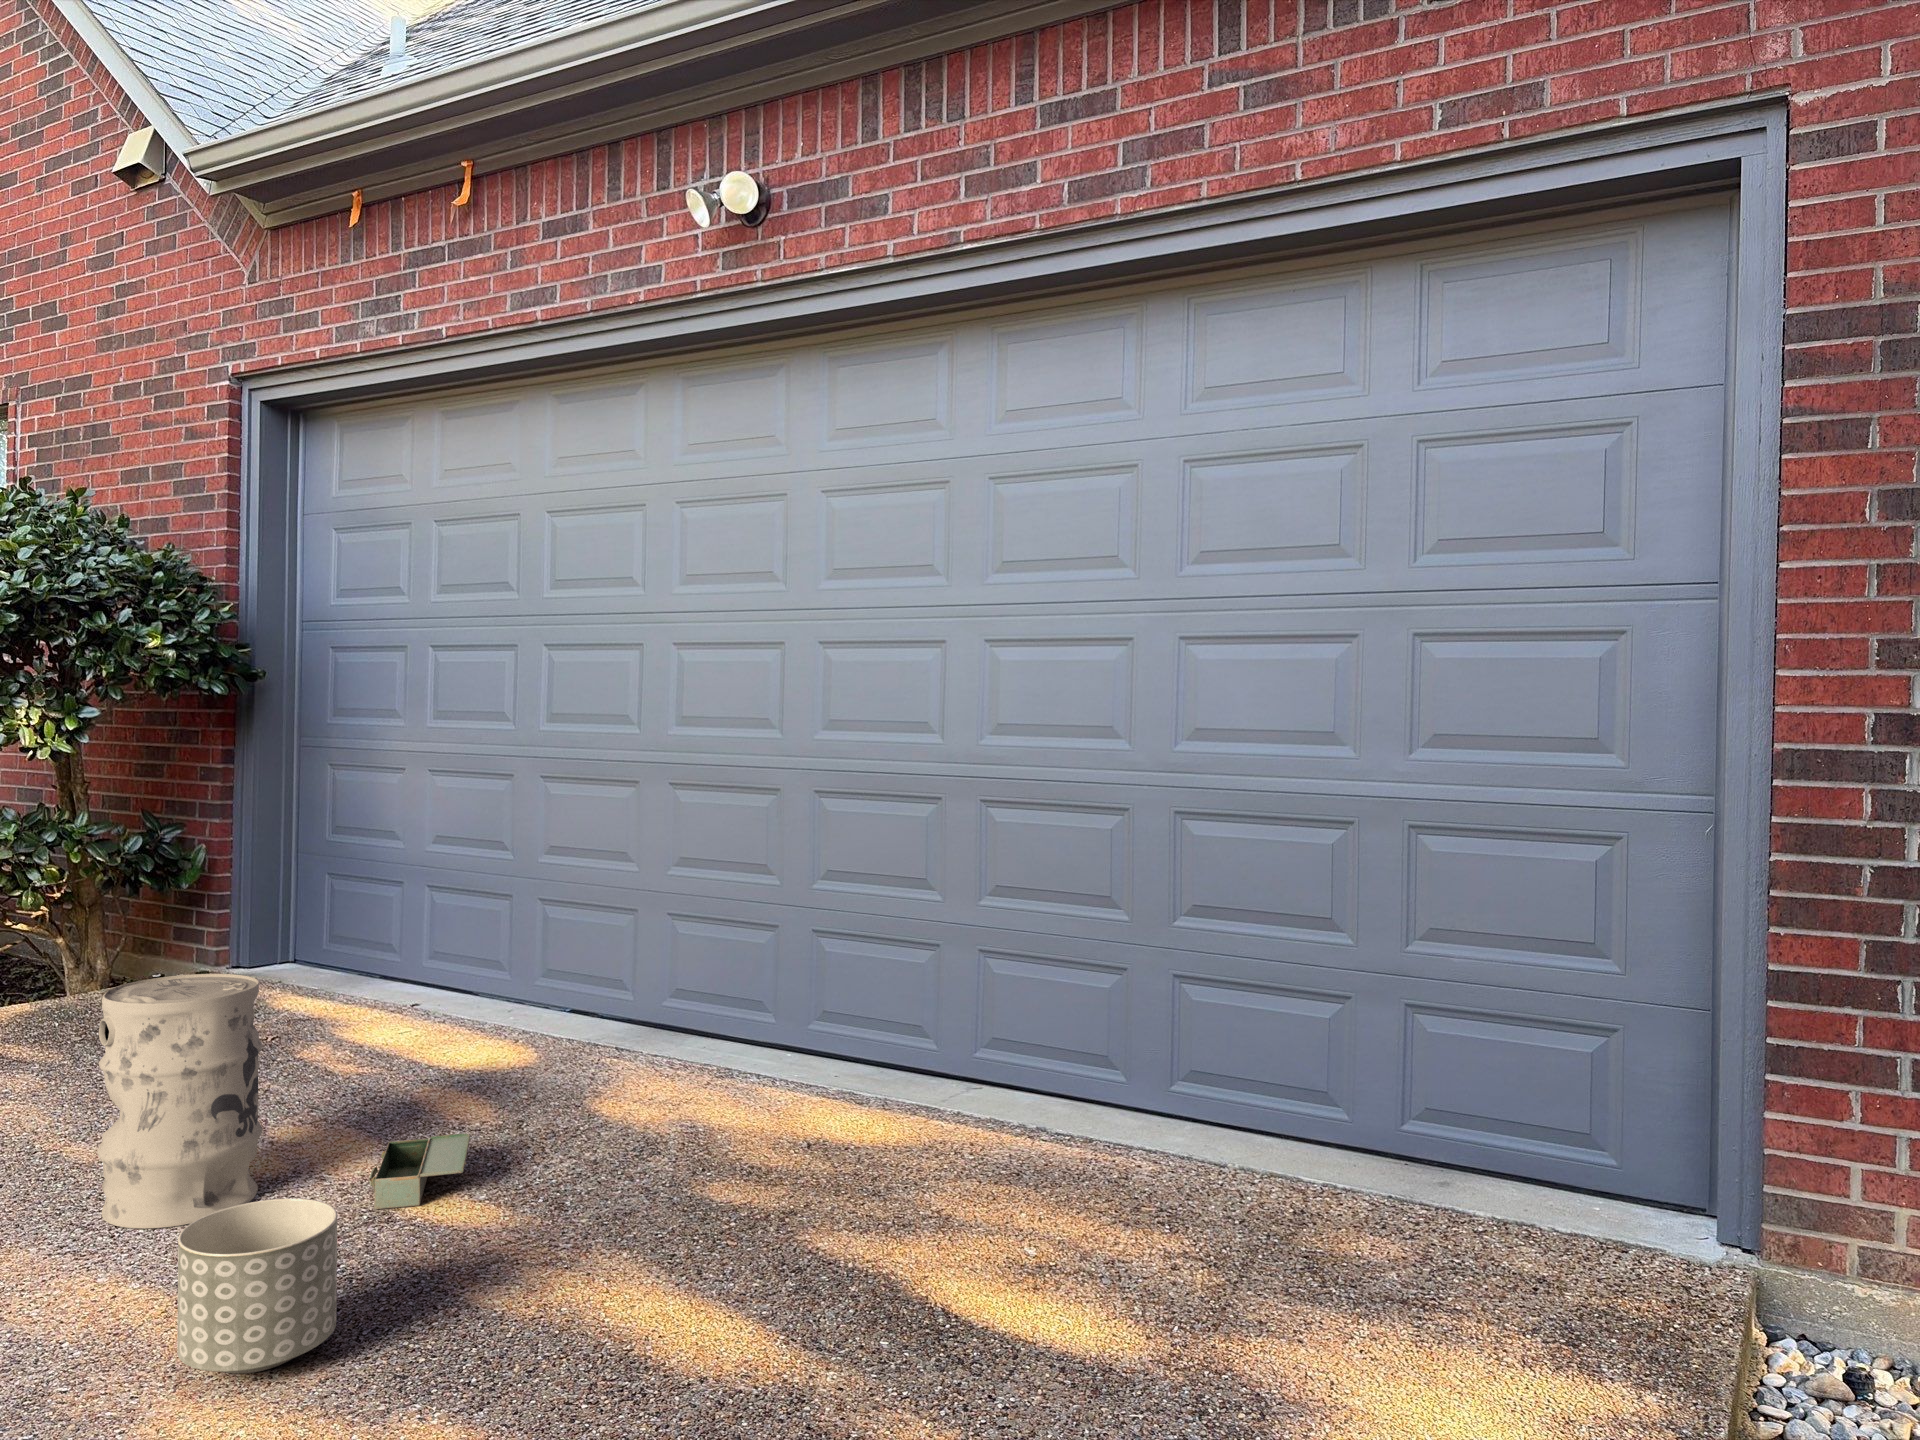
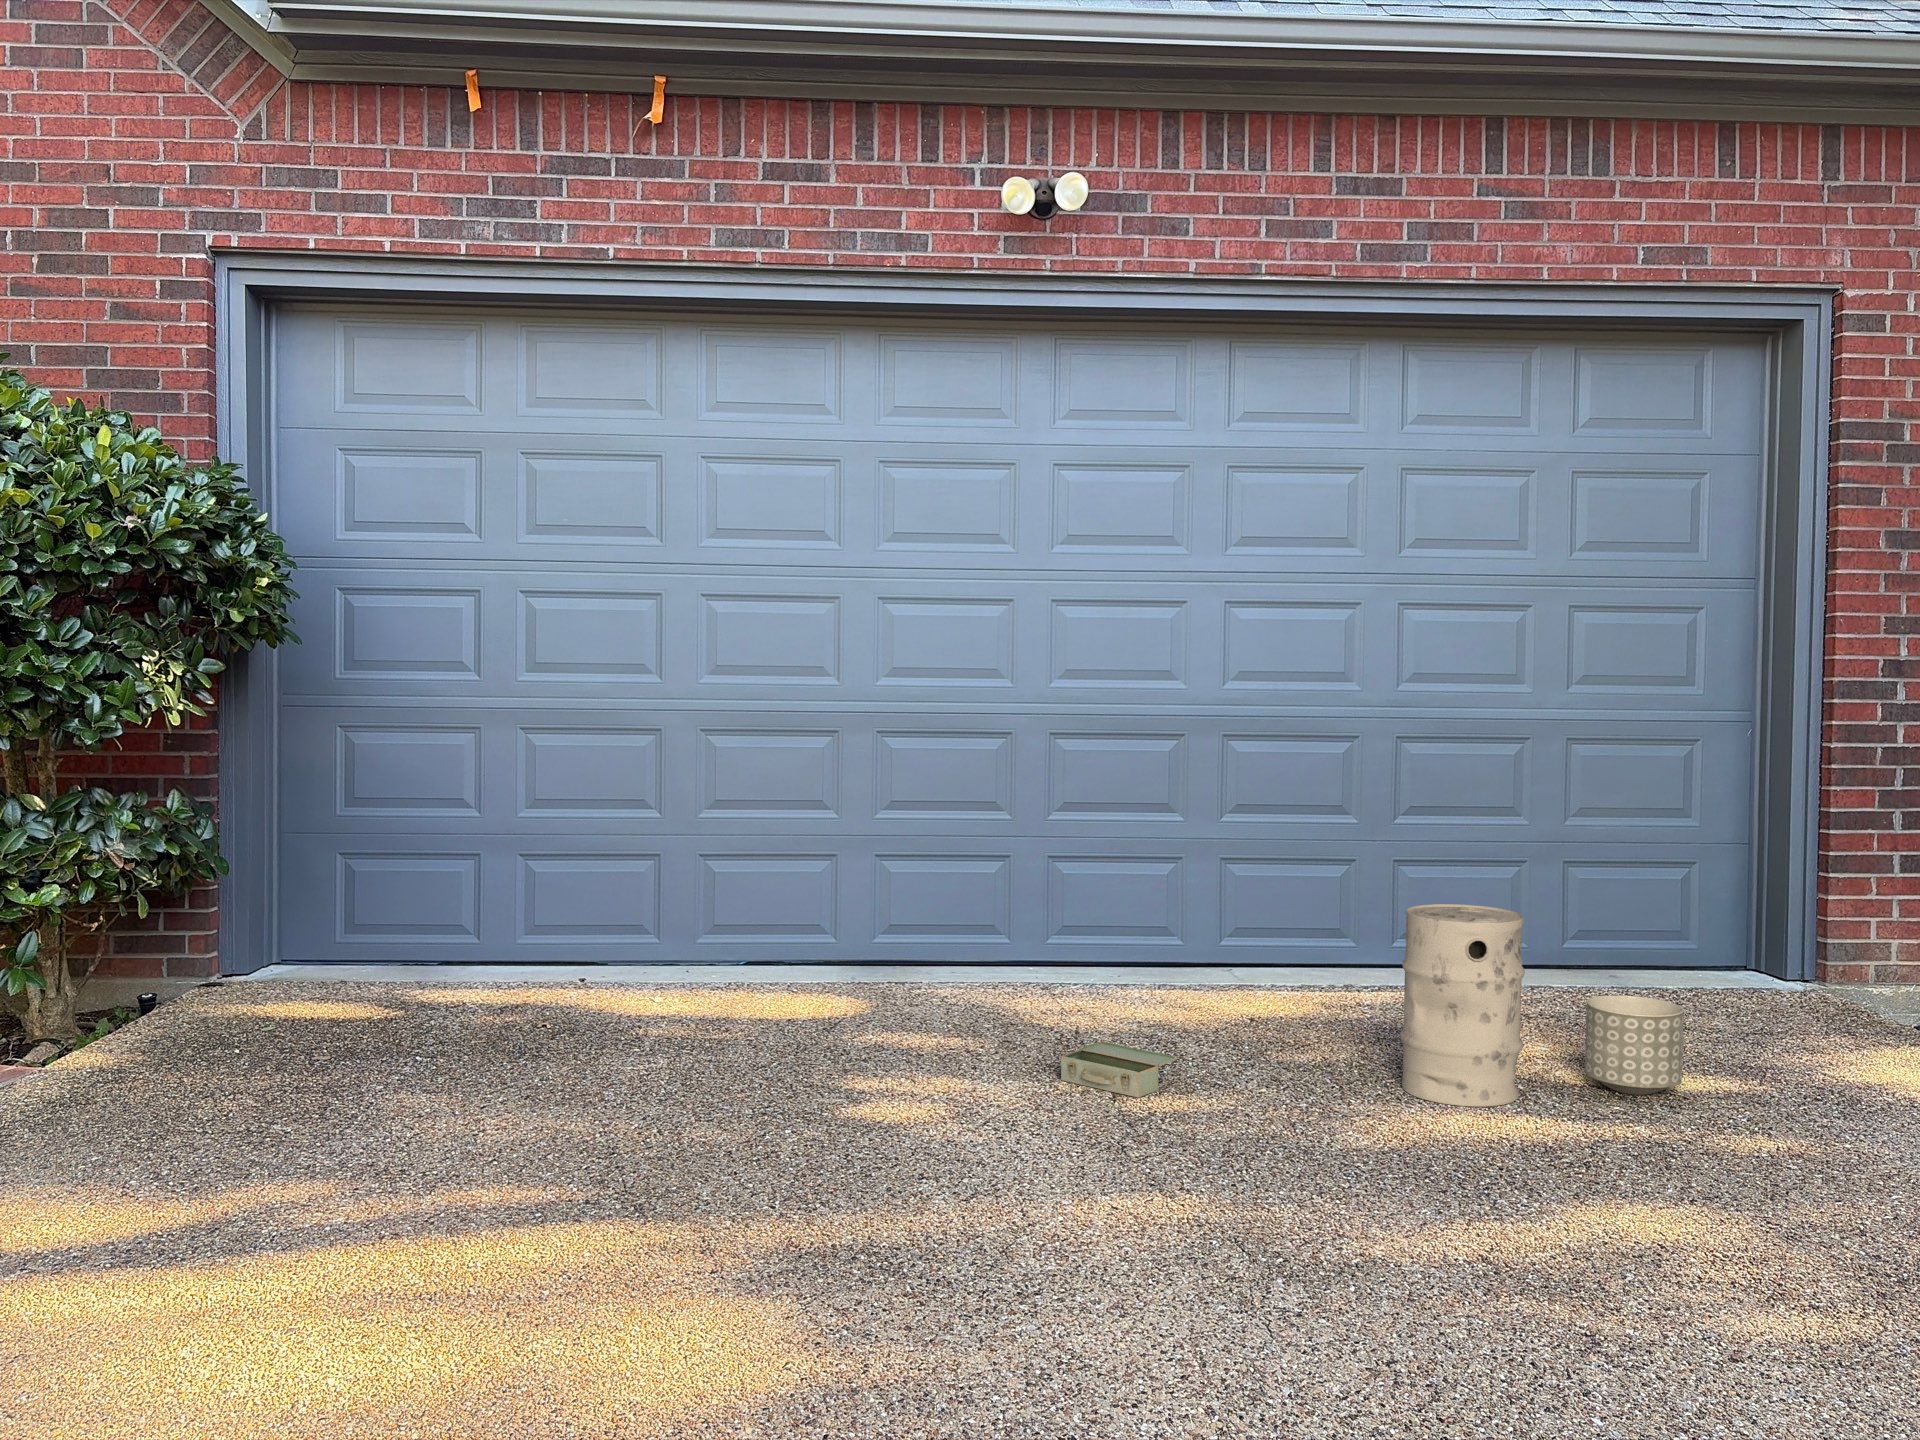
trash can: present [97,974,263,1228] -> present [1400,904,1525,1107]
planter: present [177,1199,337,1374] -> present [1585,996,1684,1095]

